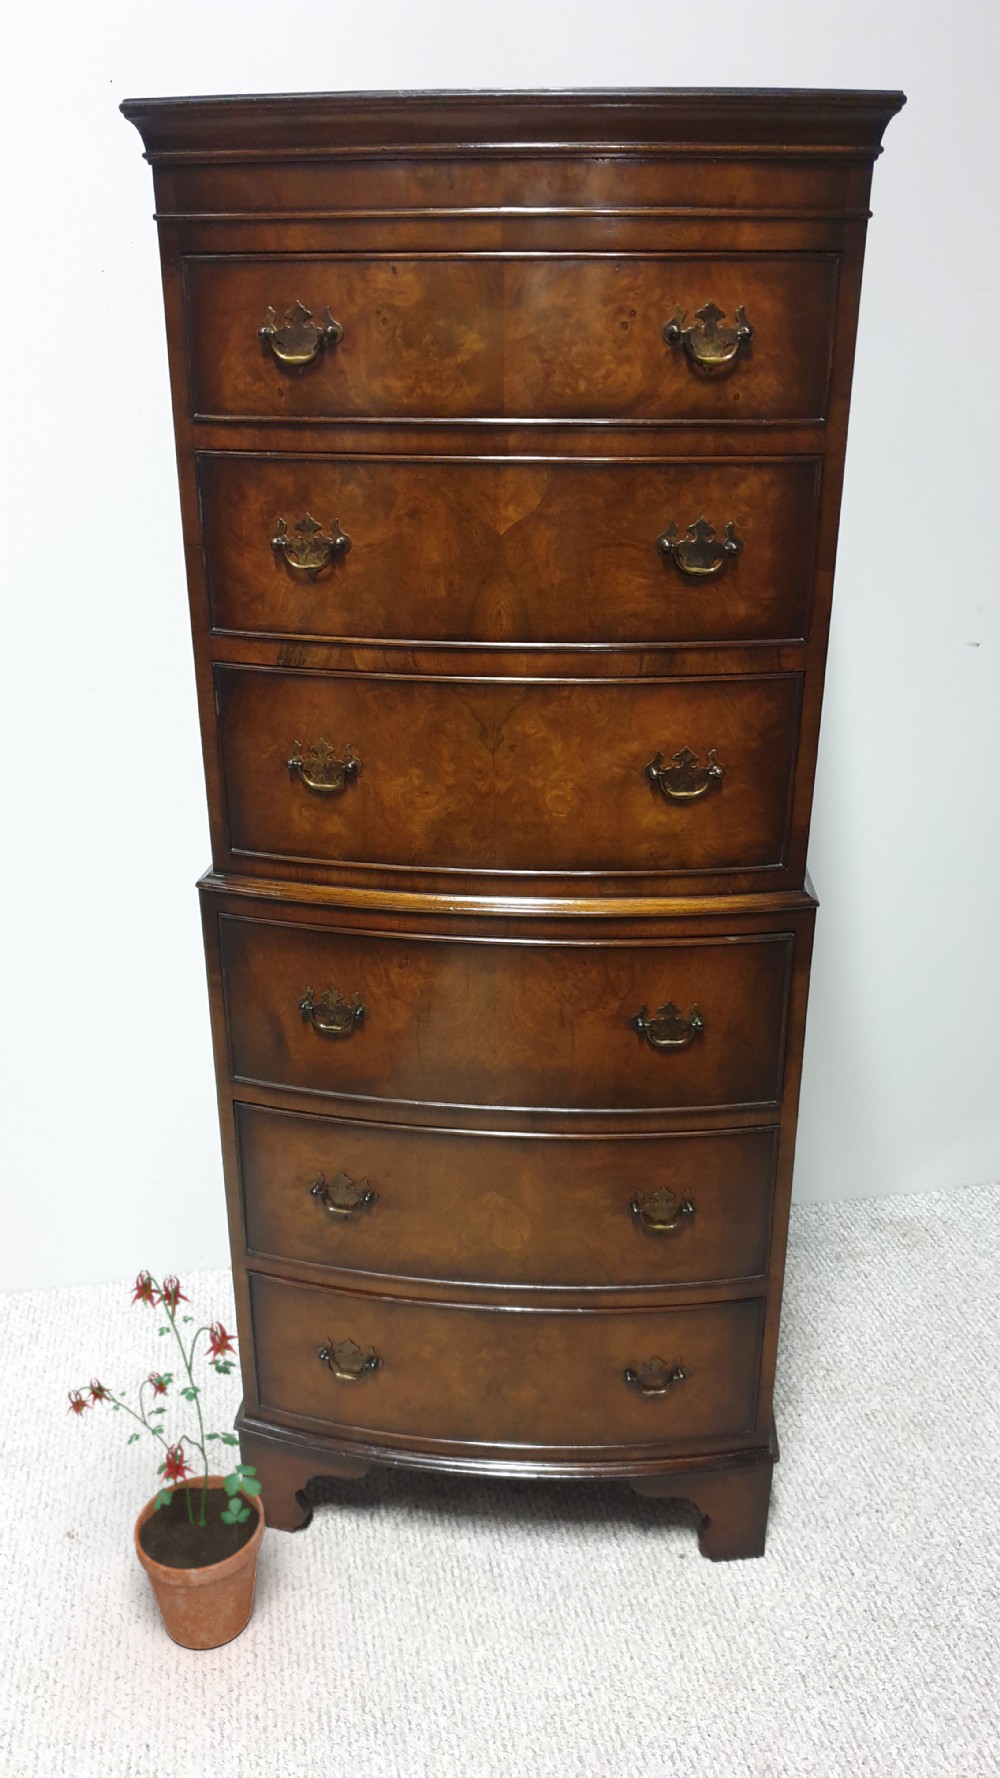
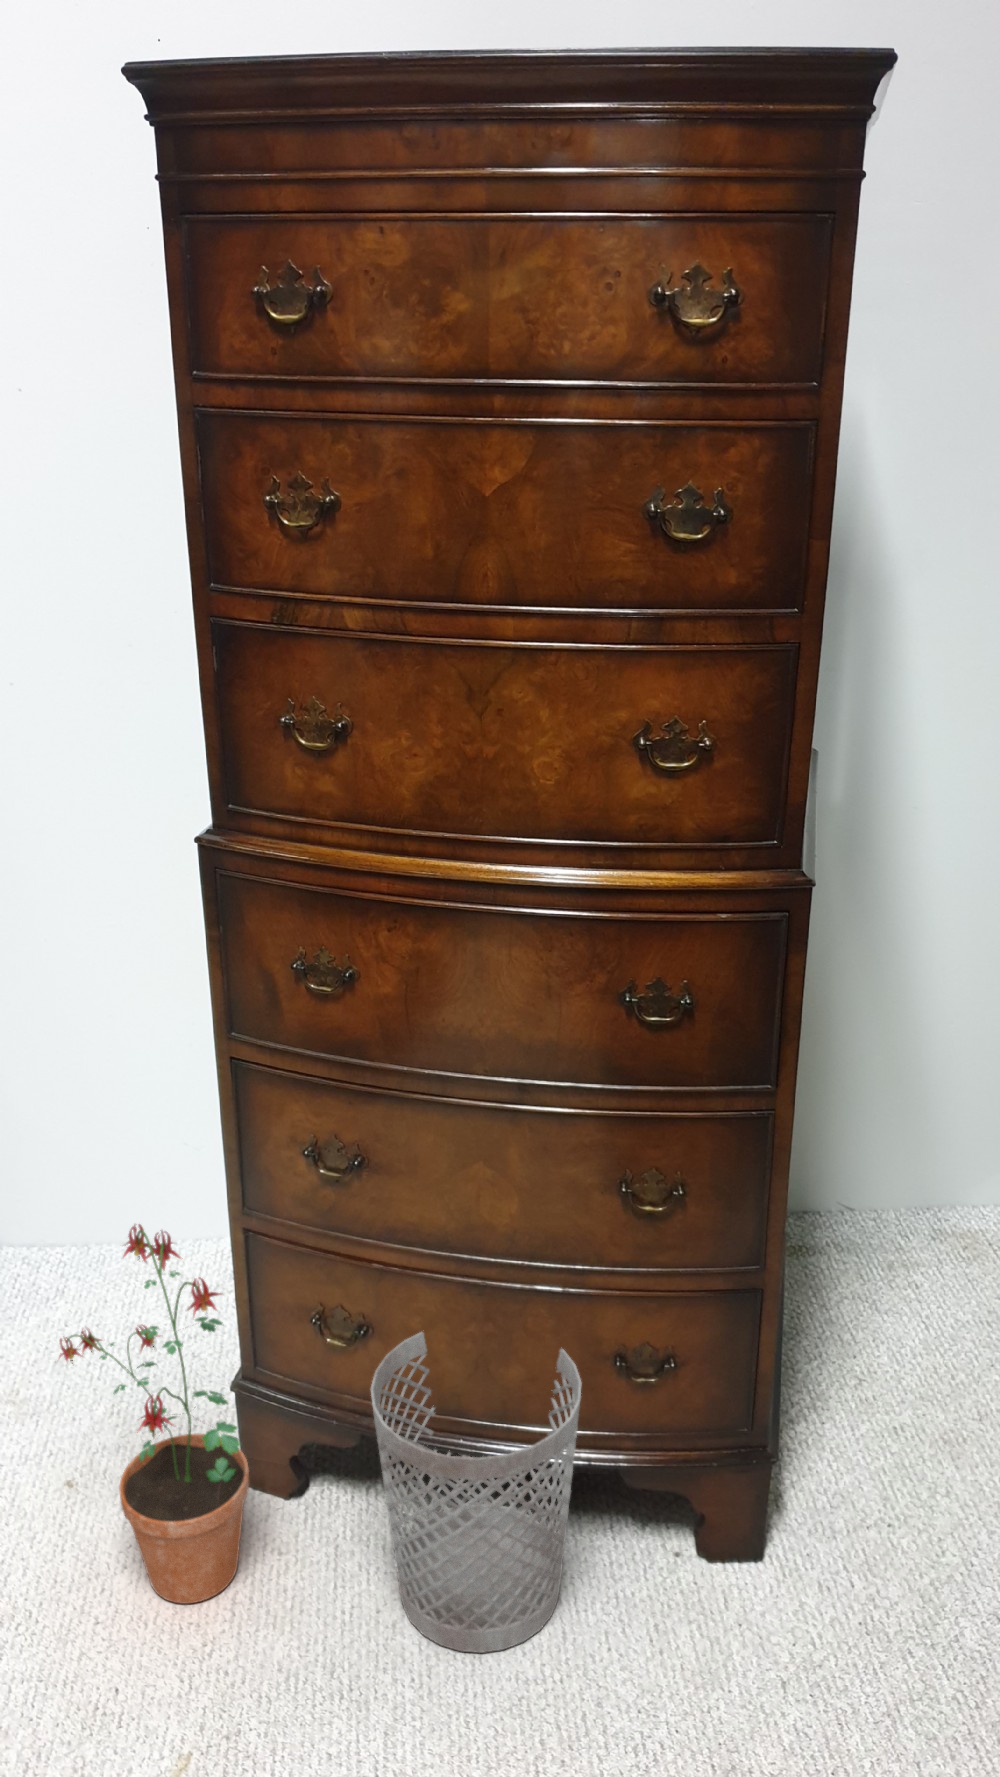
wastebasket: none [391,1343,599,1674] -> present [370,1332,581,1653]

